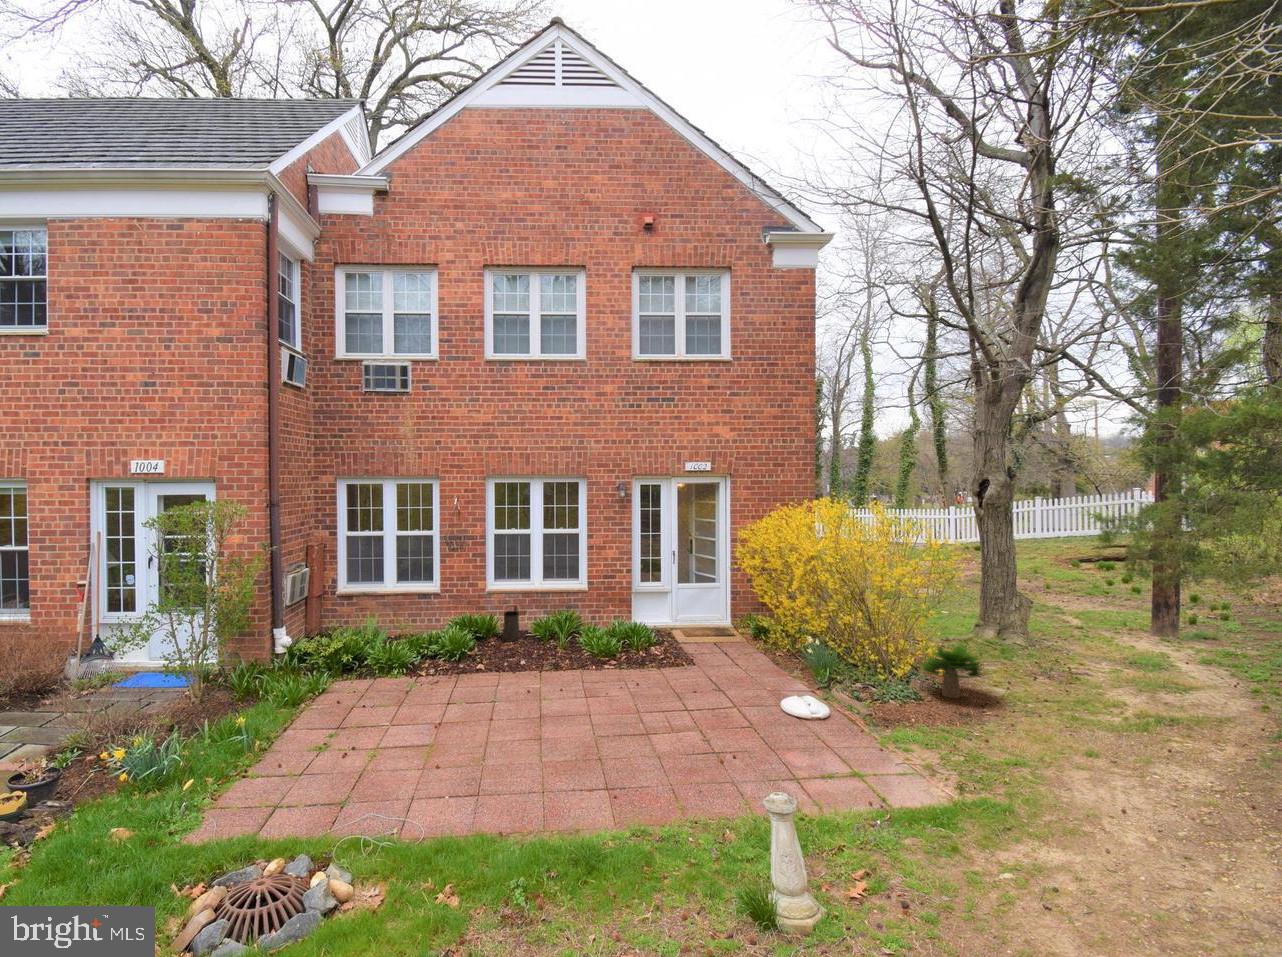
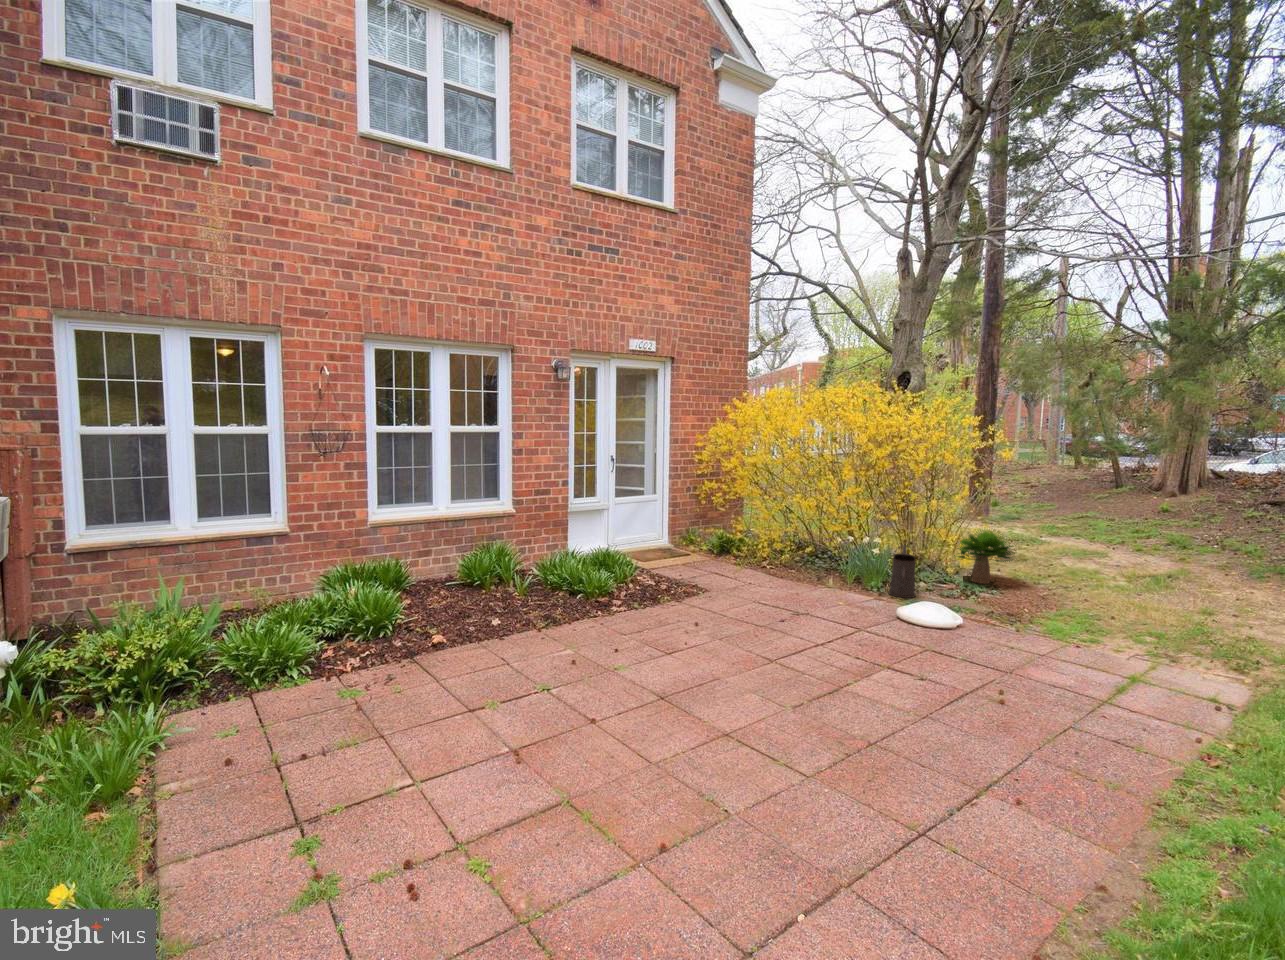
watering can: present [502,605,520,642] -> present [889,545,916,598]

